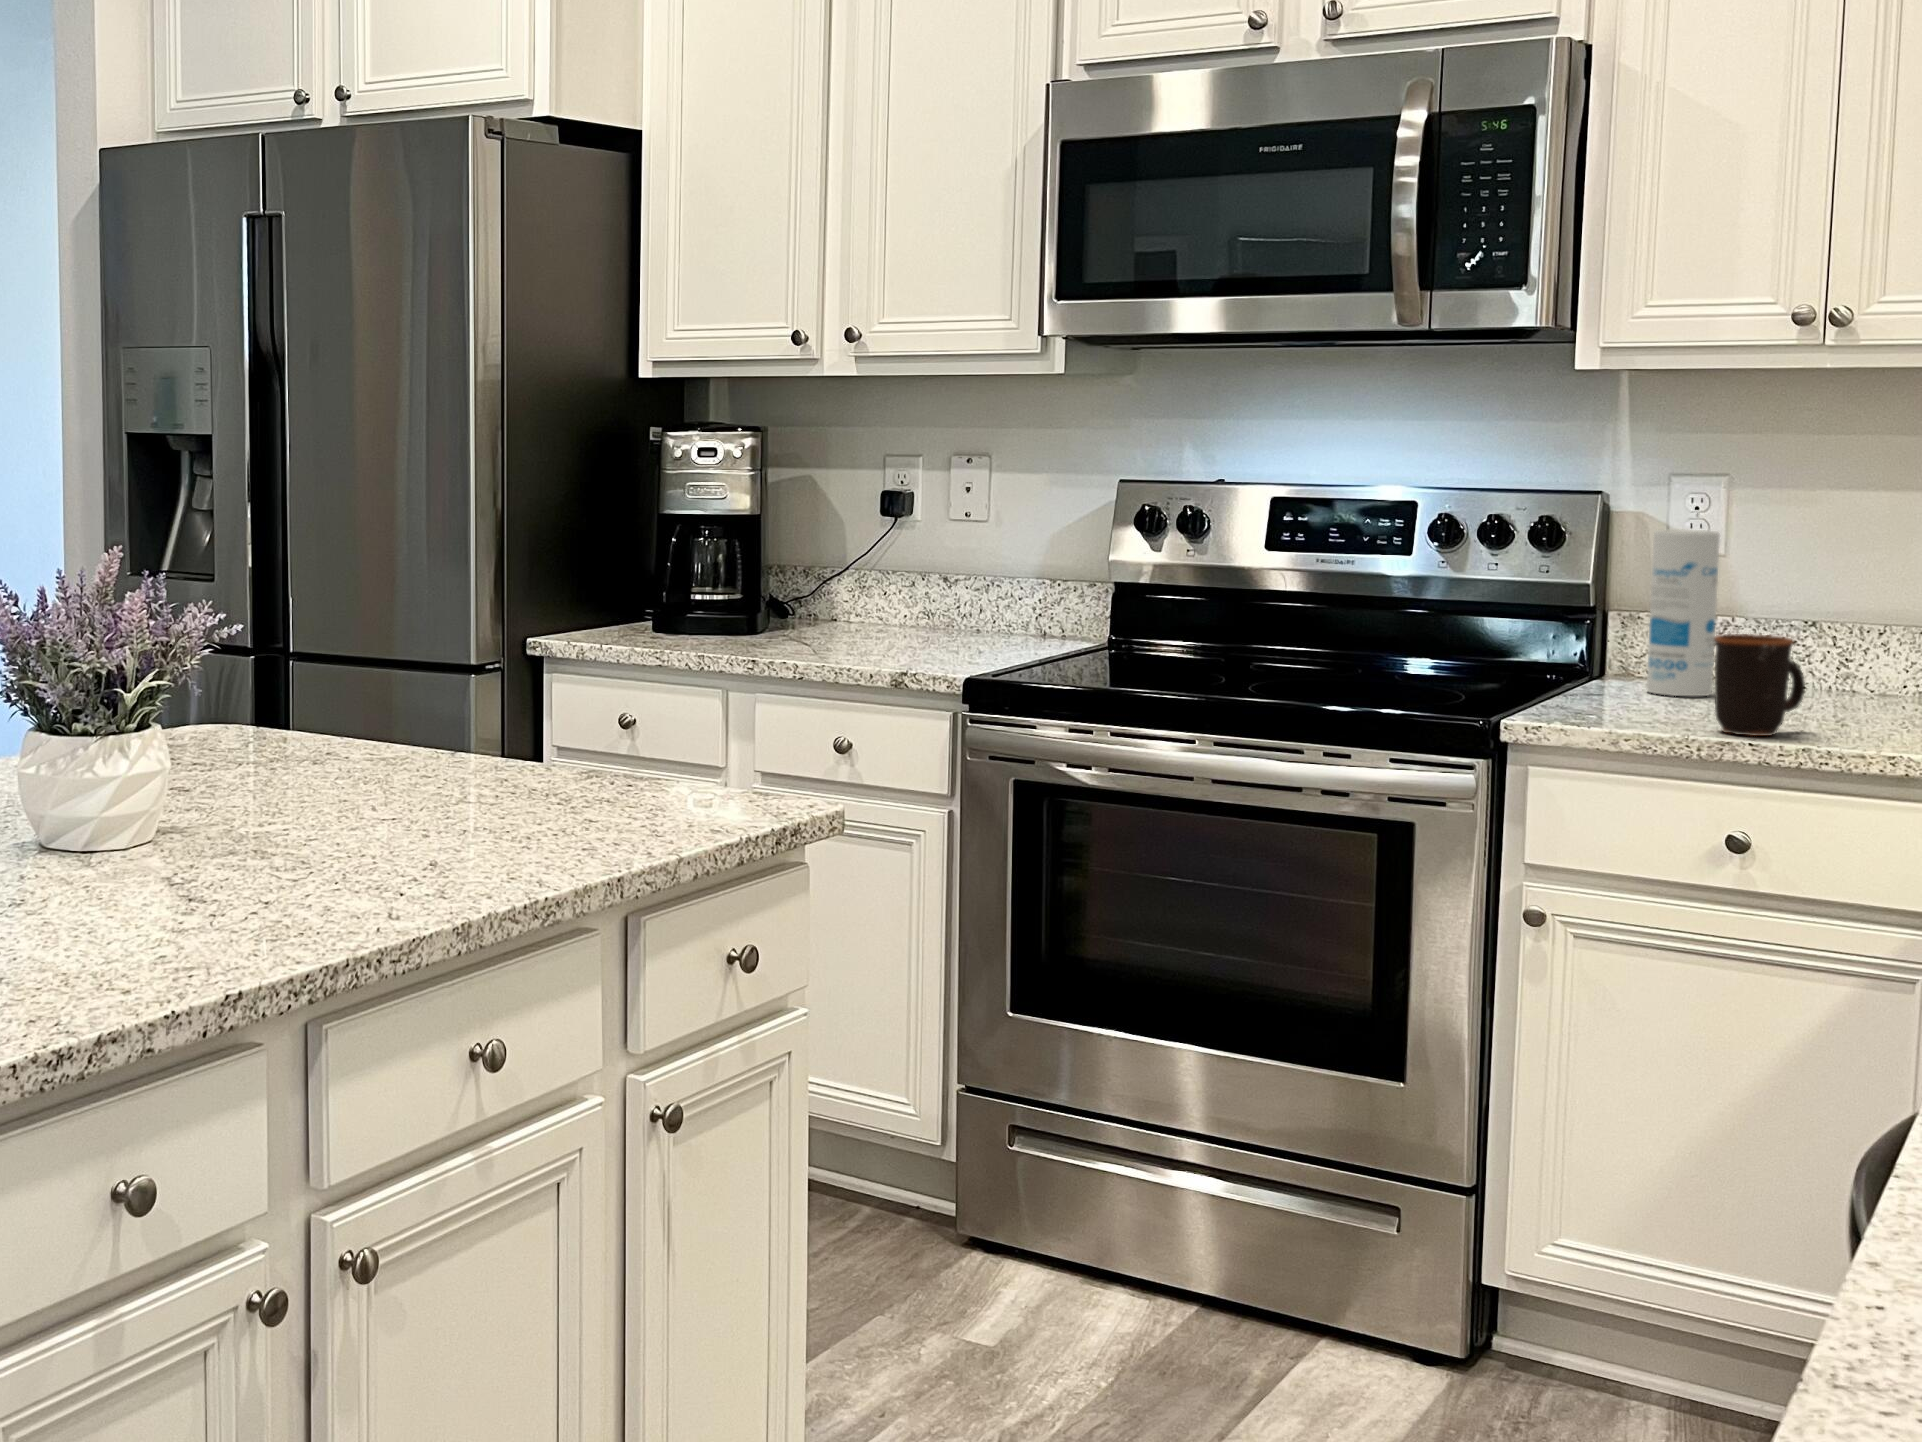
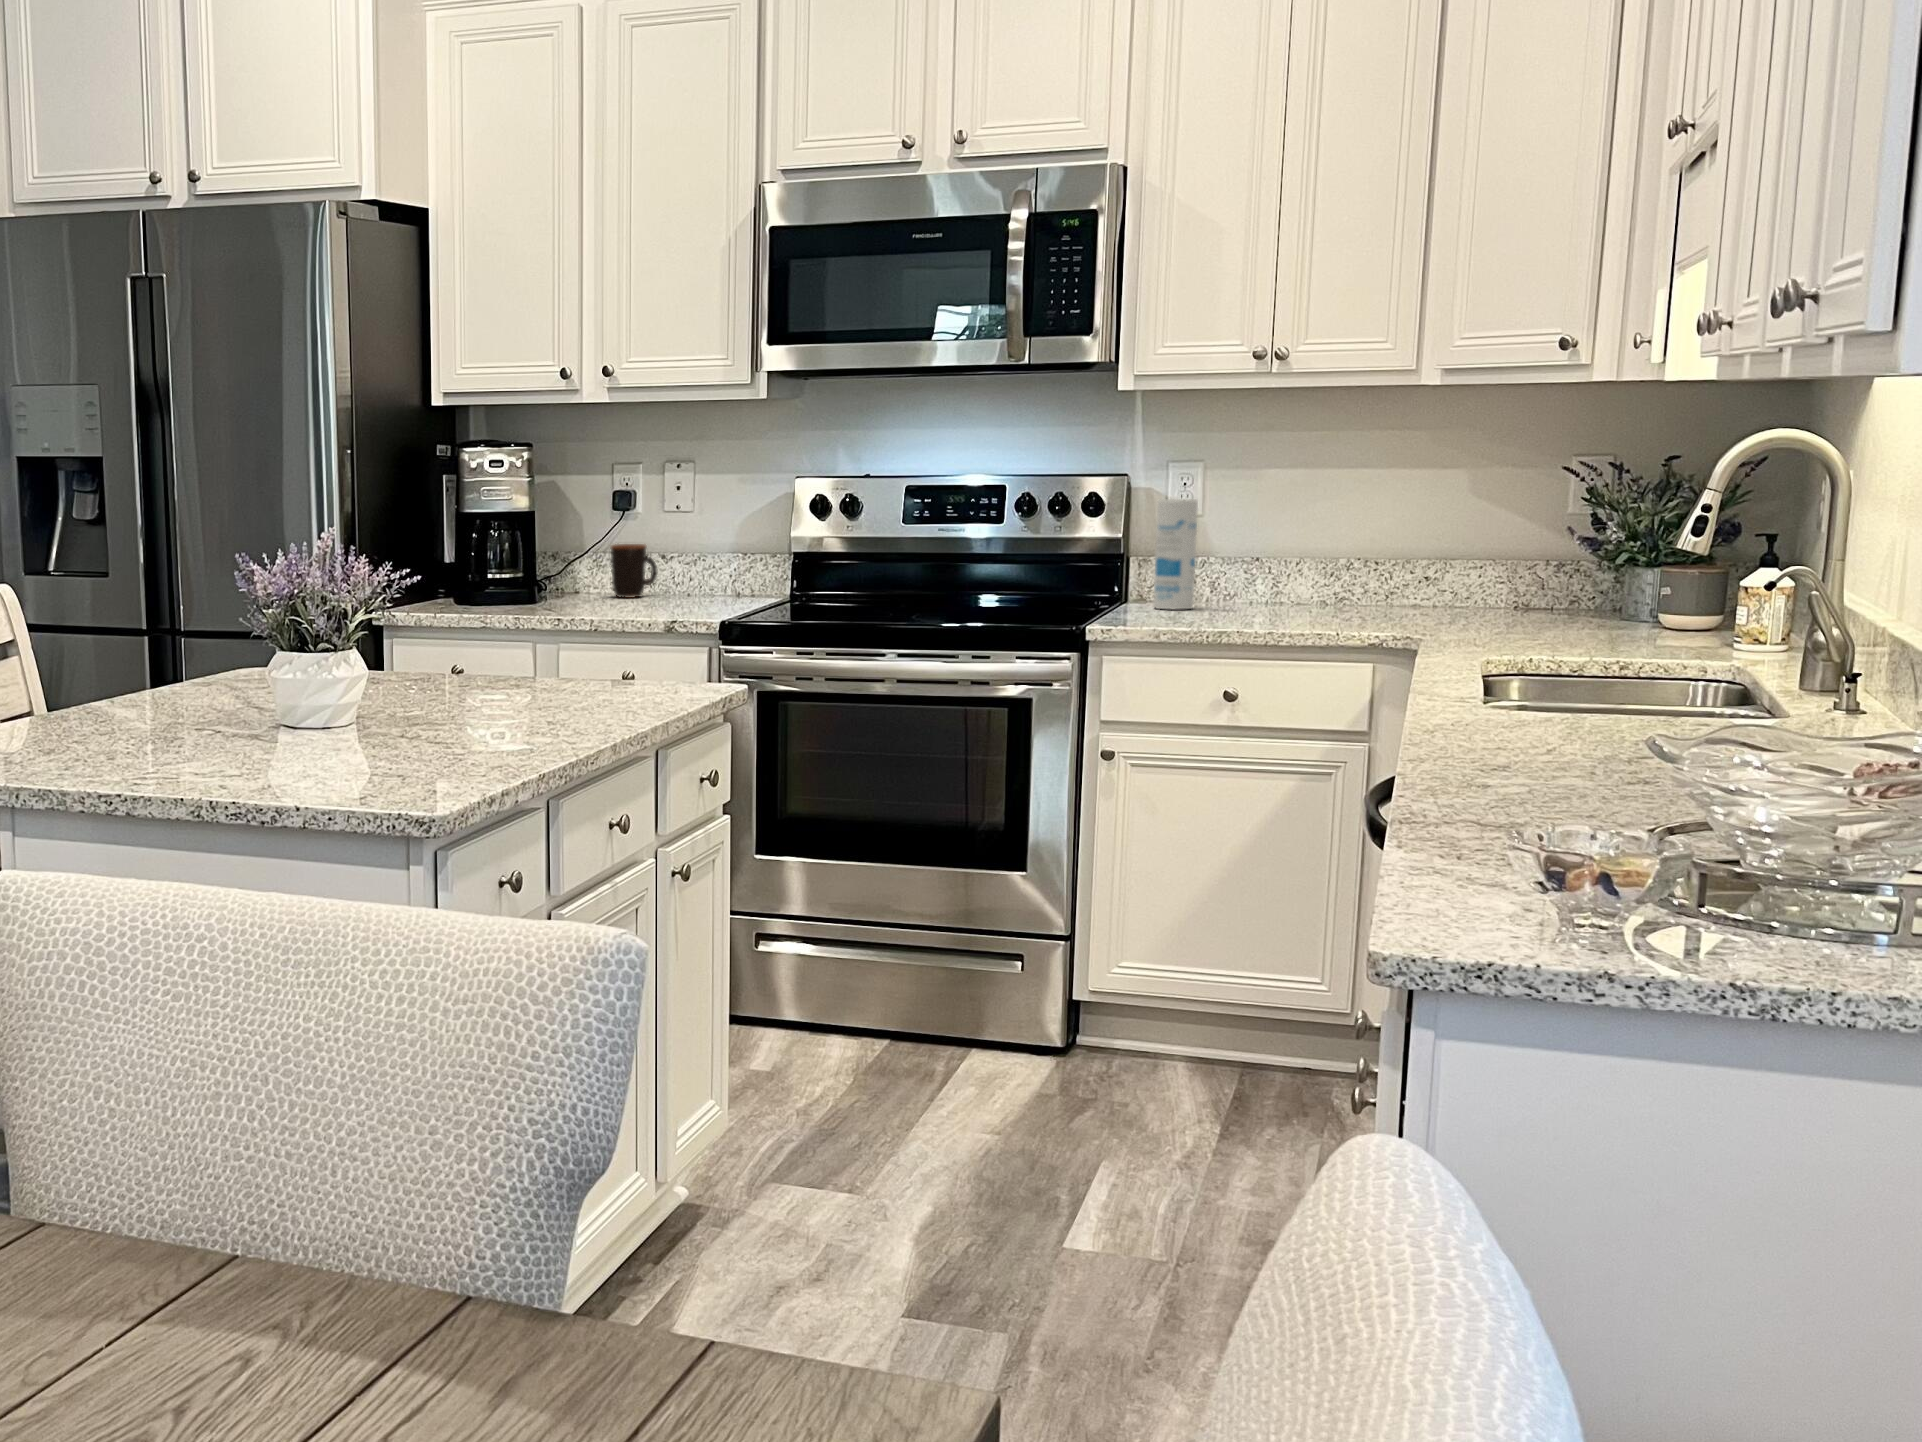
mug: present [1714,634,1805,736] -> present [611,544,657,598]

